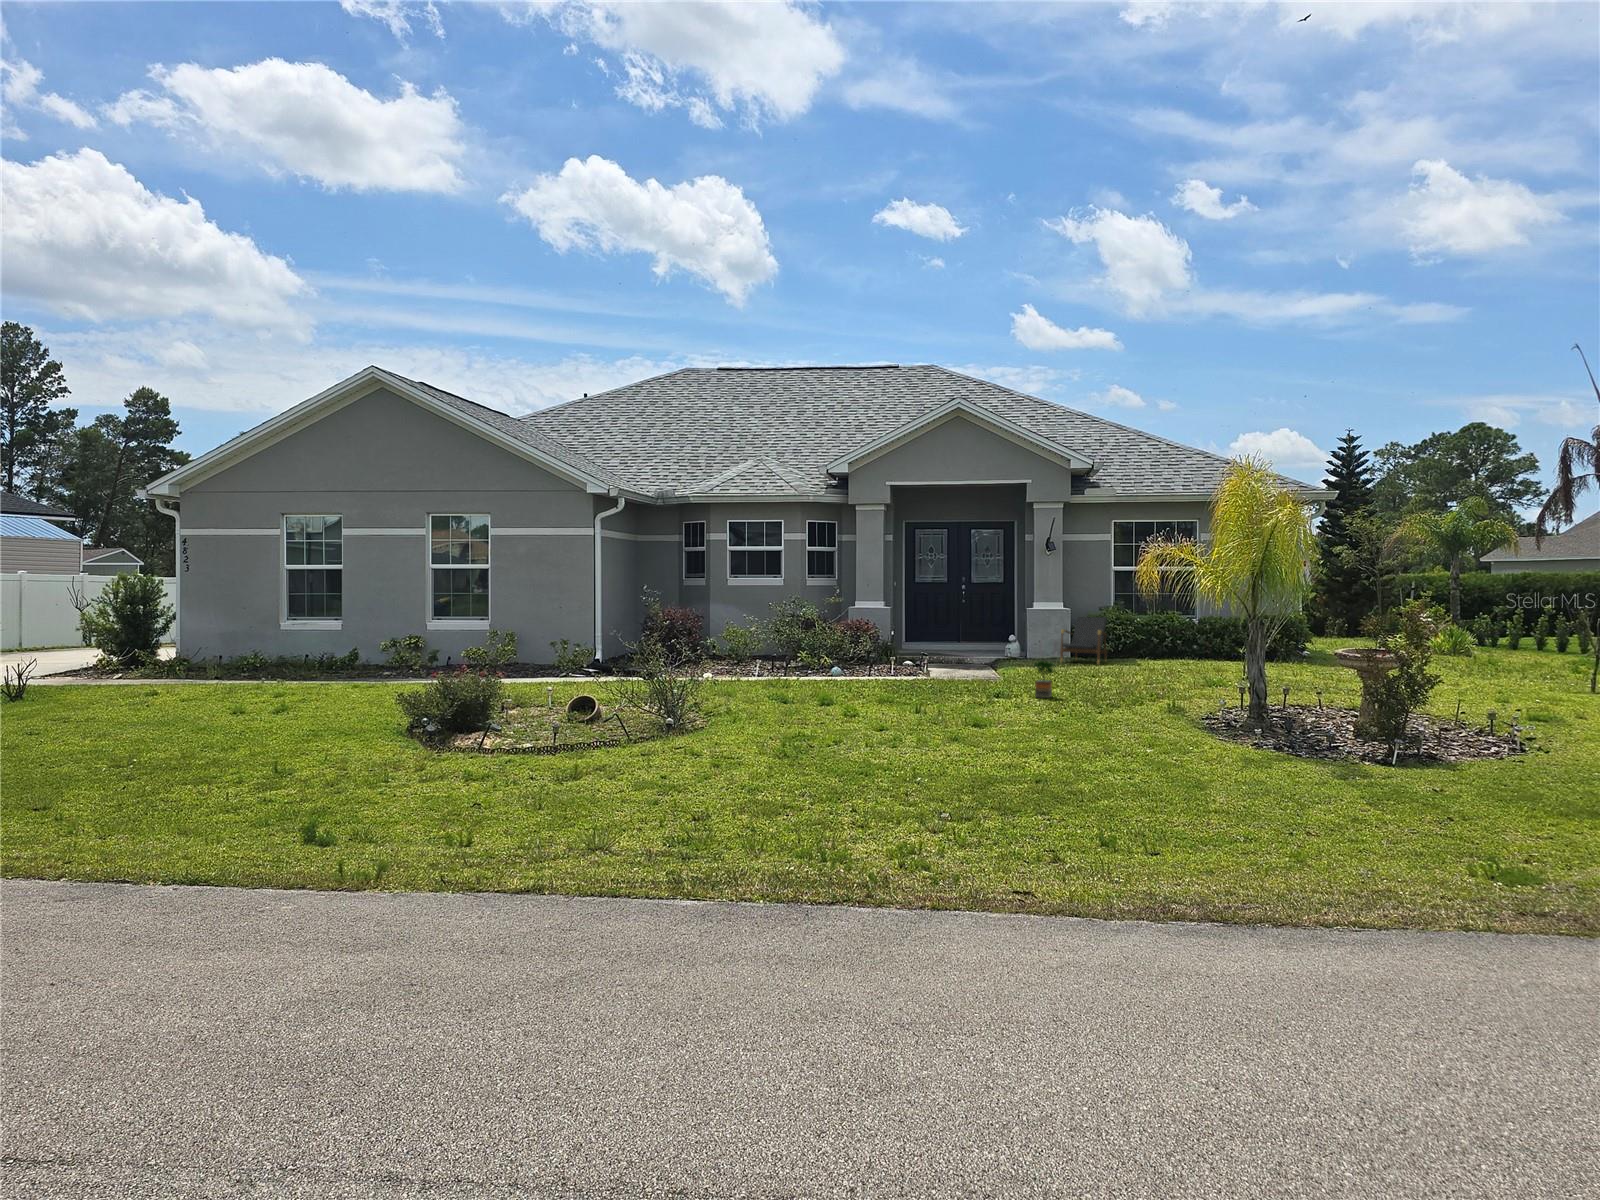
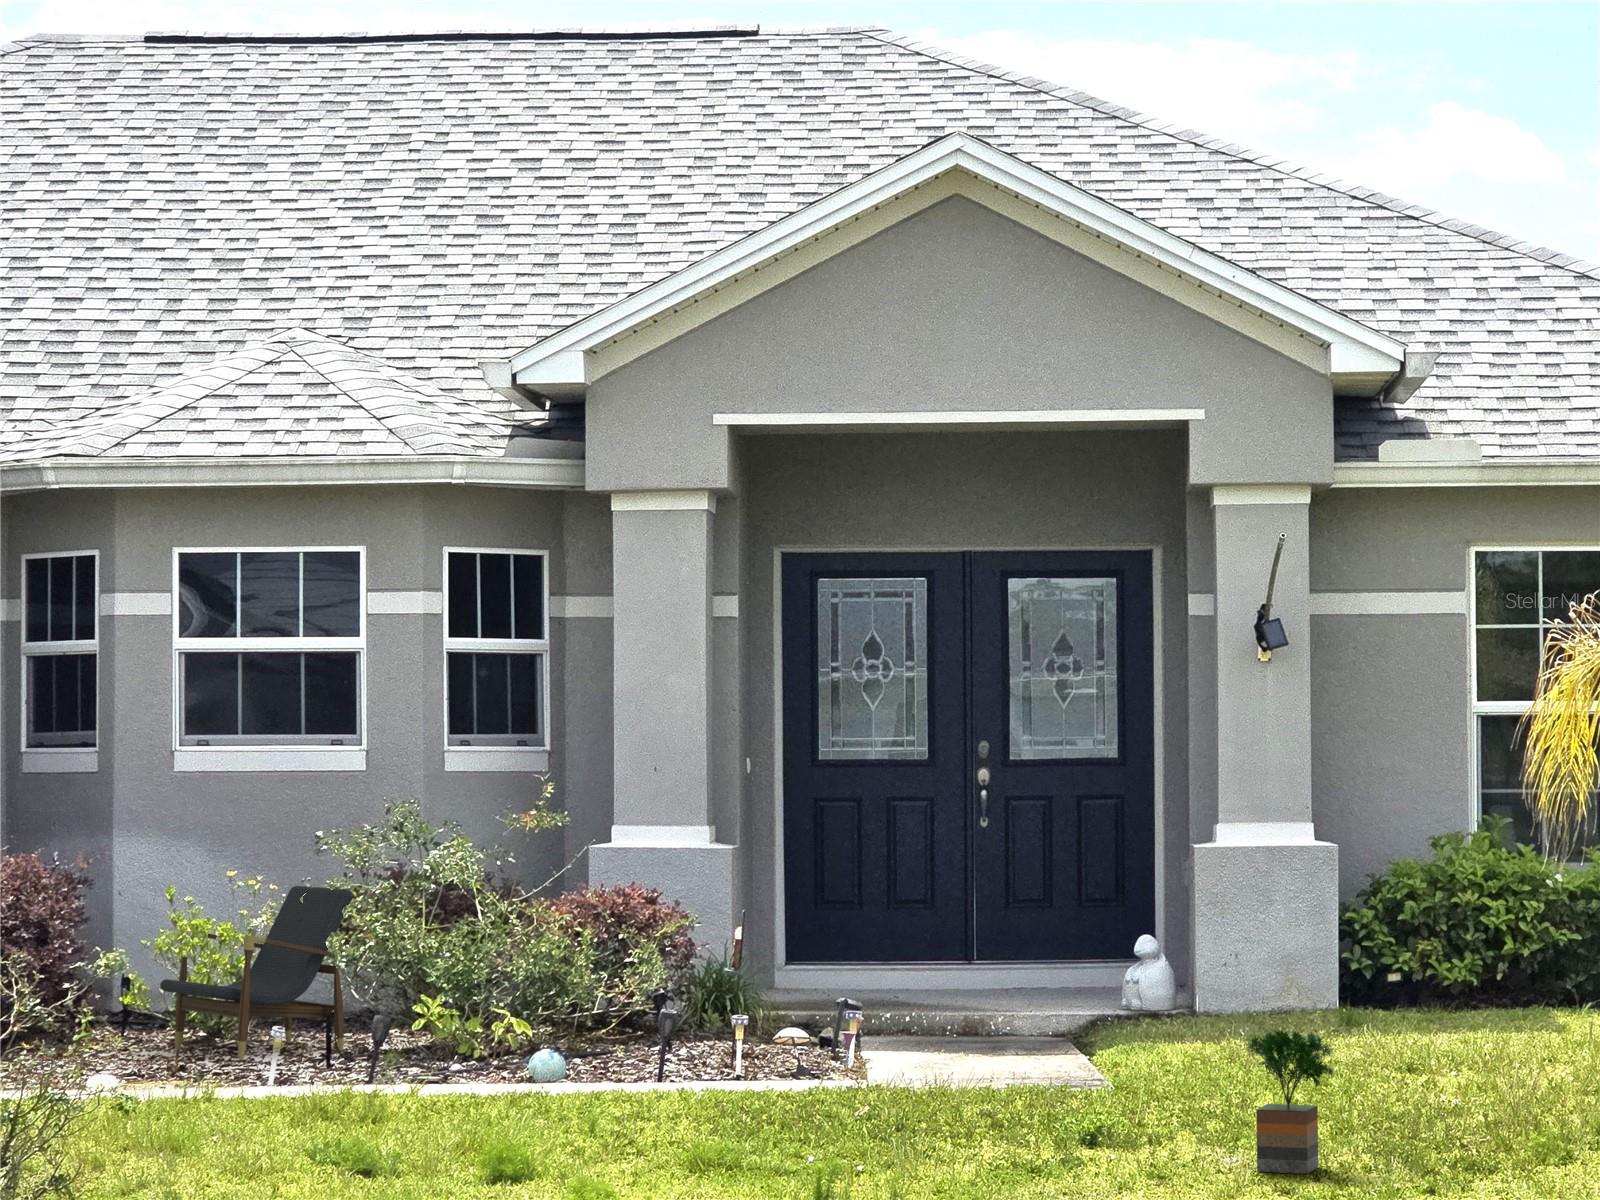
lounge chair: present [1060,617,1107,664] -> present [160,886,353,1060]

